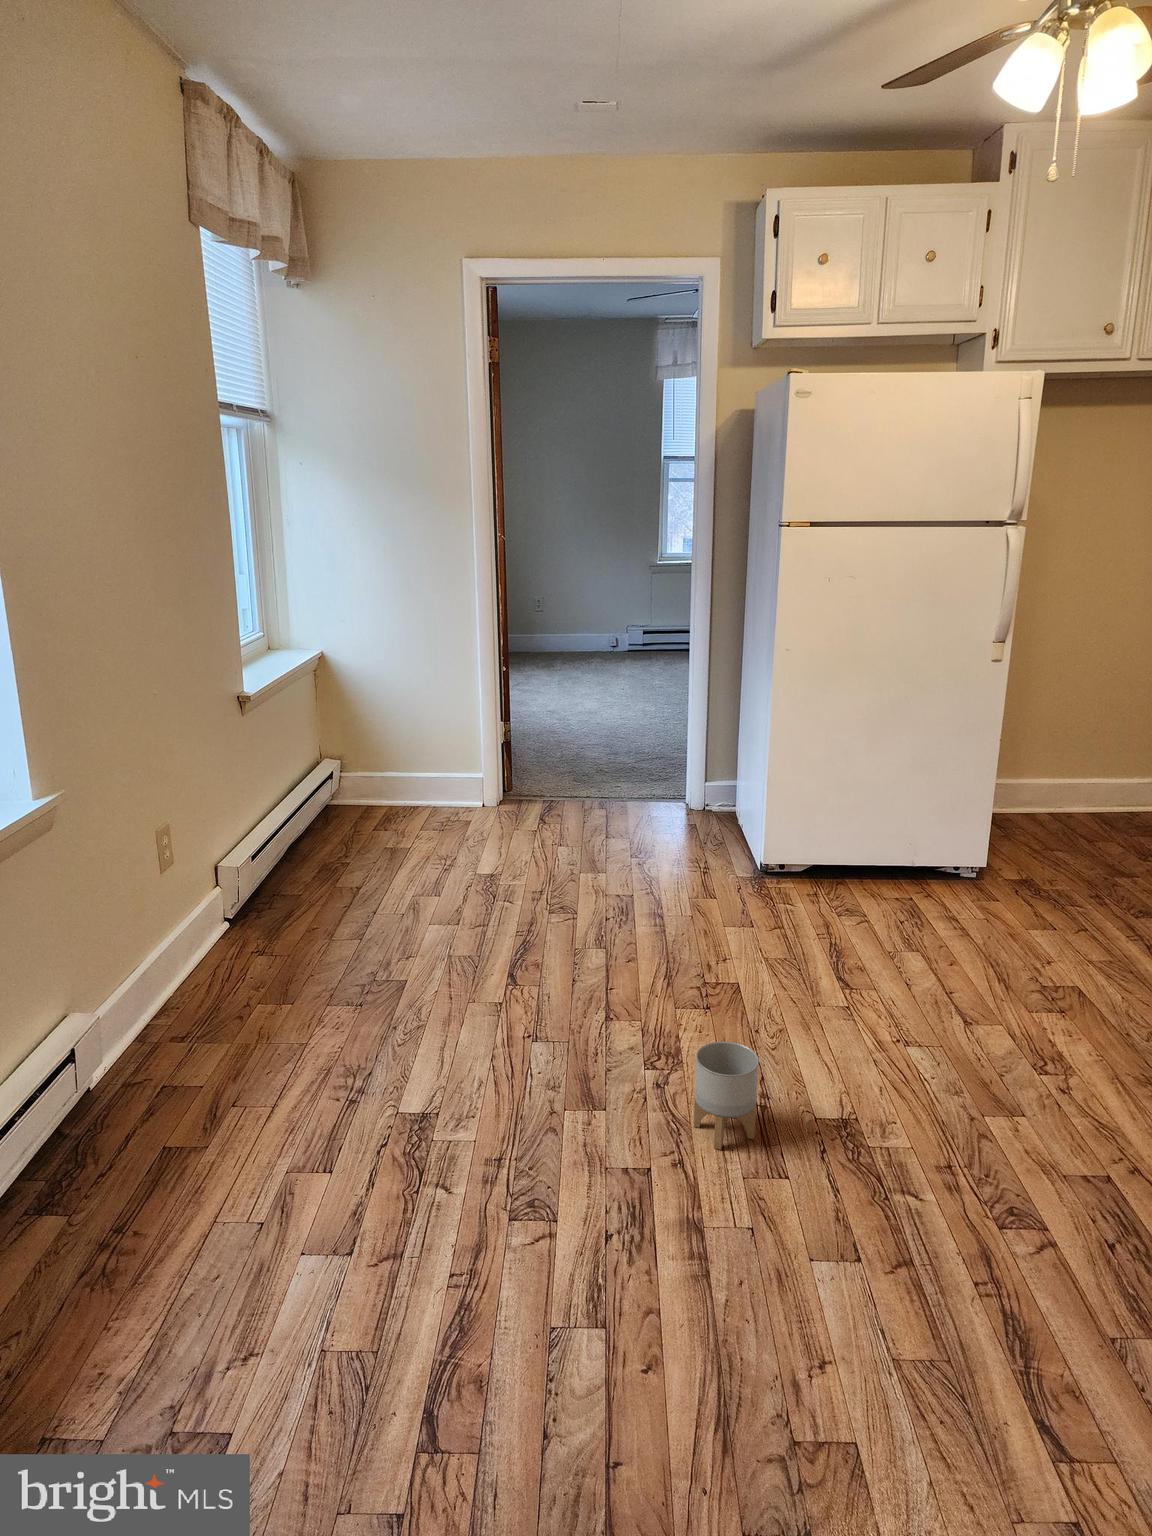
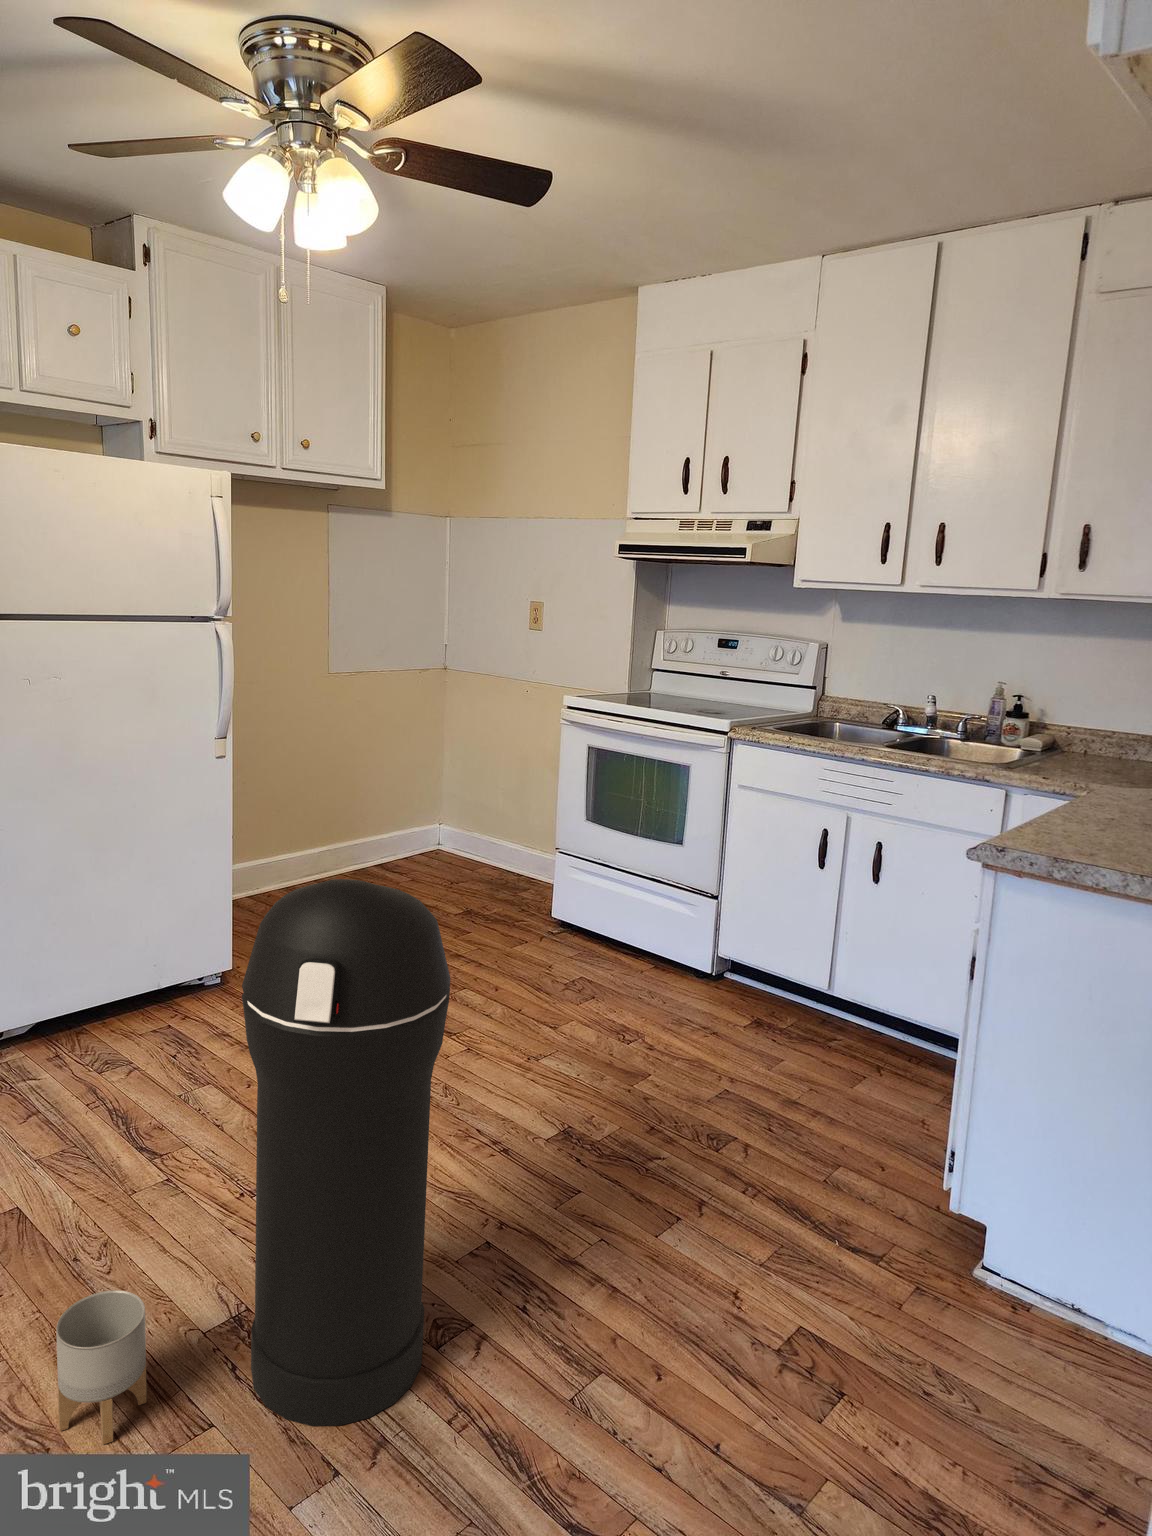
trash can: none [830,748,1049,1243] -> present [242,879,450,1426]

